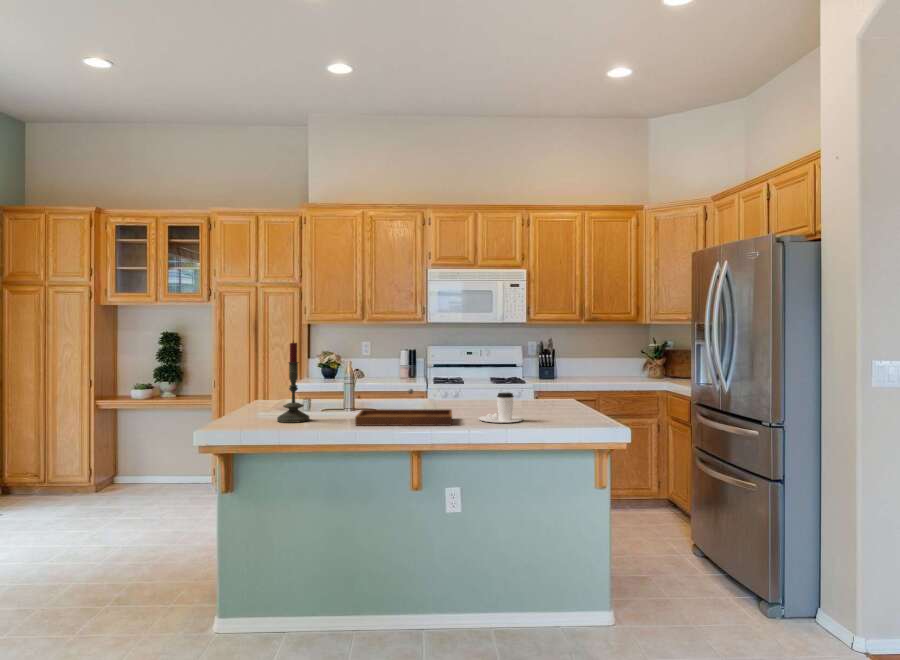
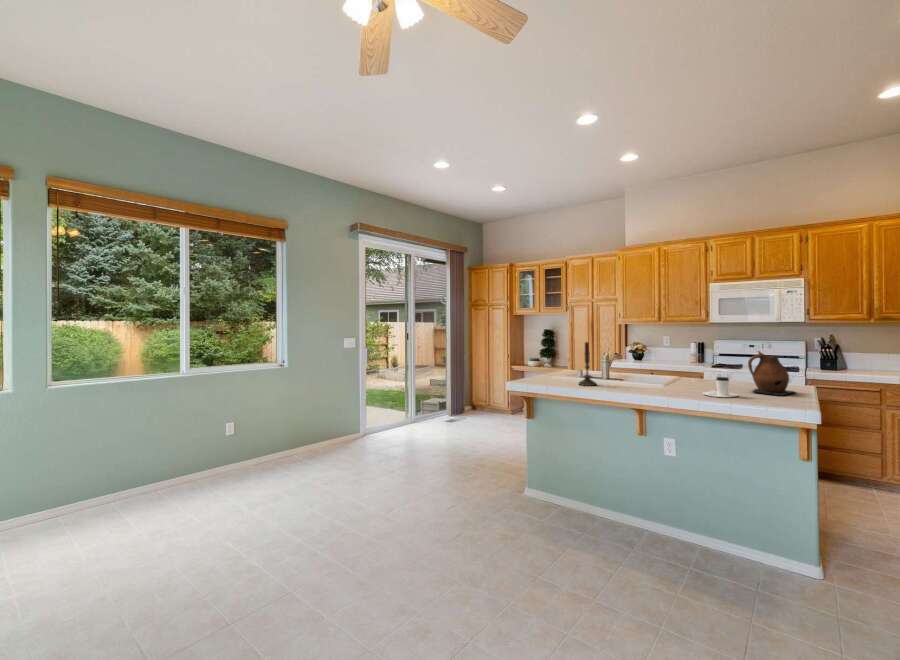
ceramic pitcher: none [522,354,572,415] -> present [748,351,795,395]
tray: present [355,389,452,426] -> none [618,371,686,395]

